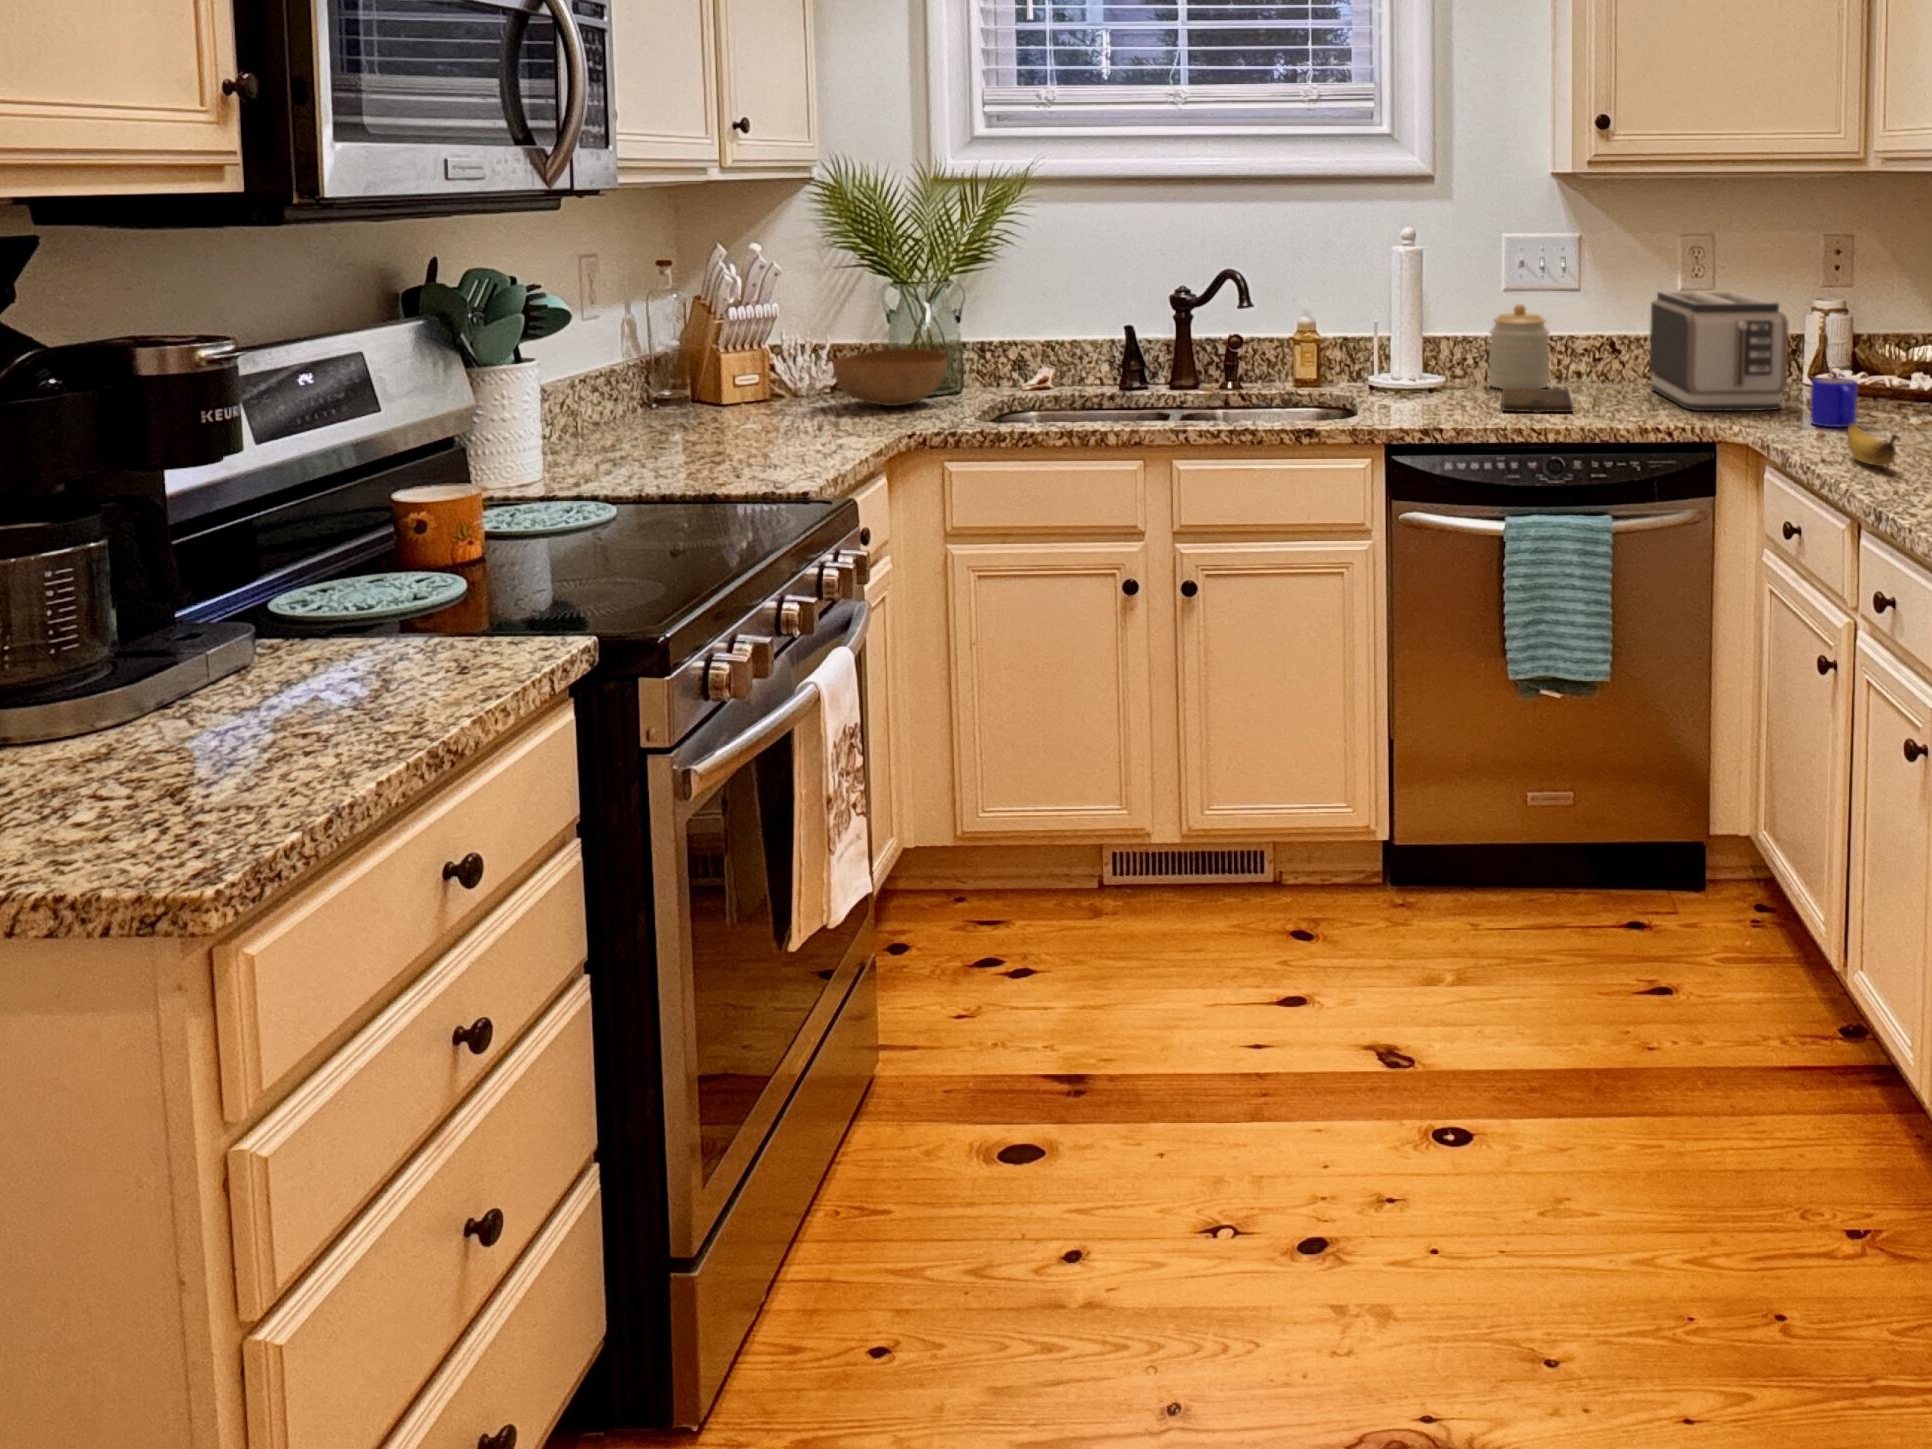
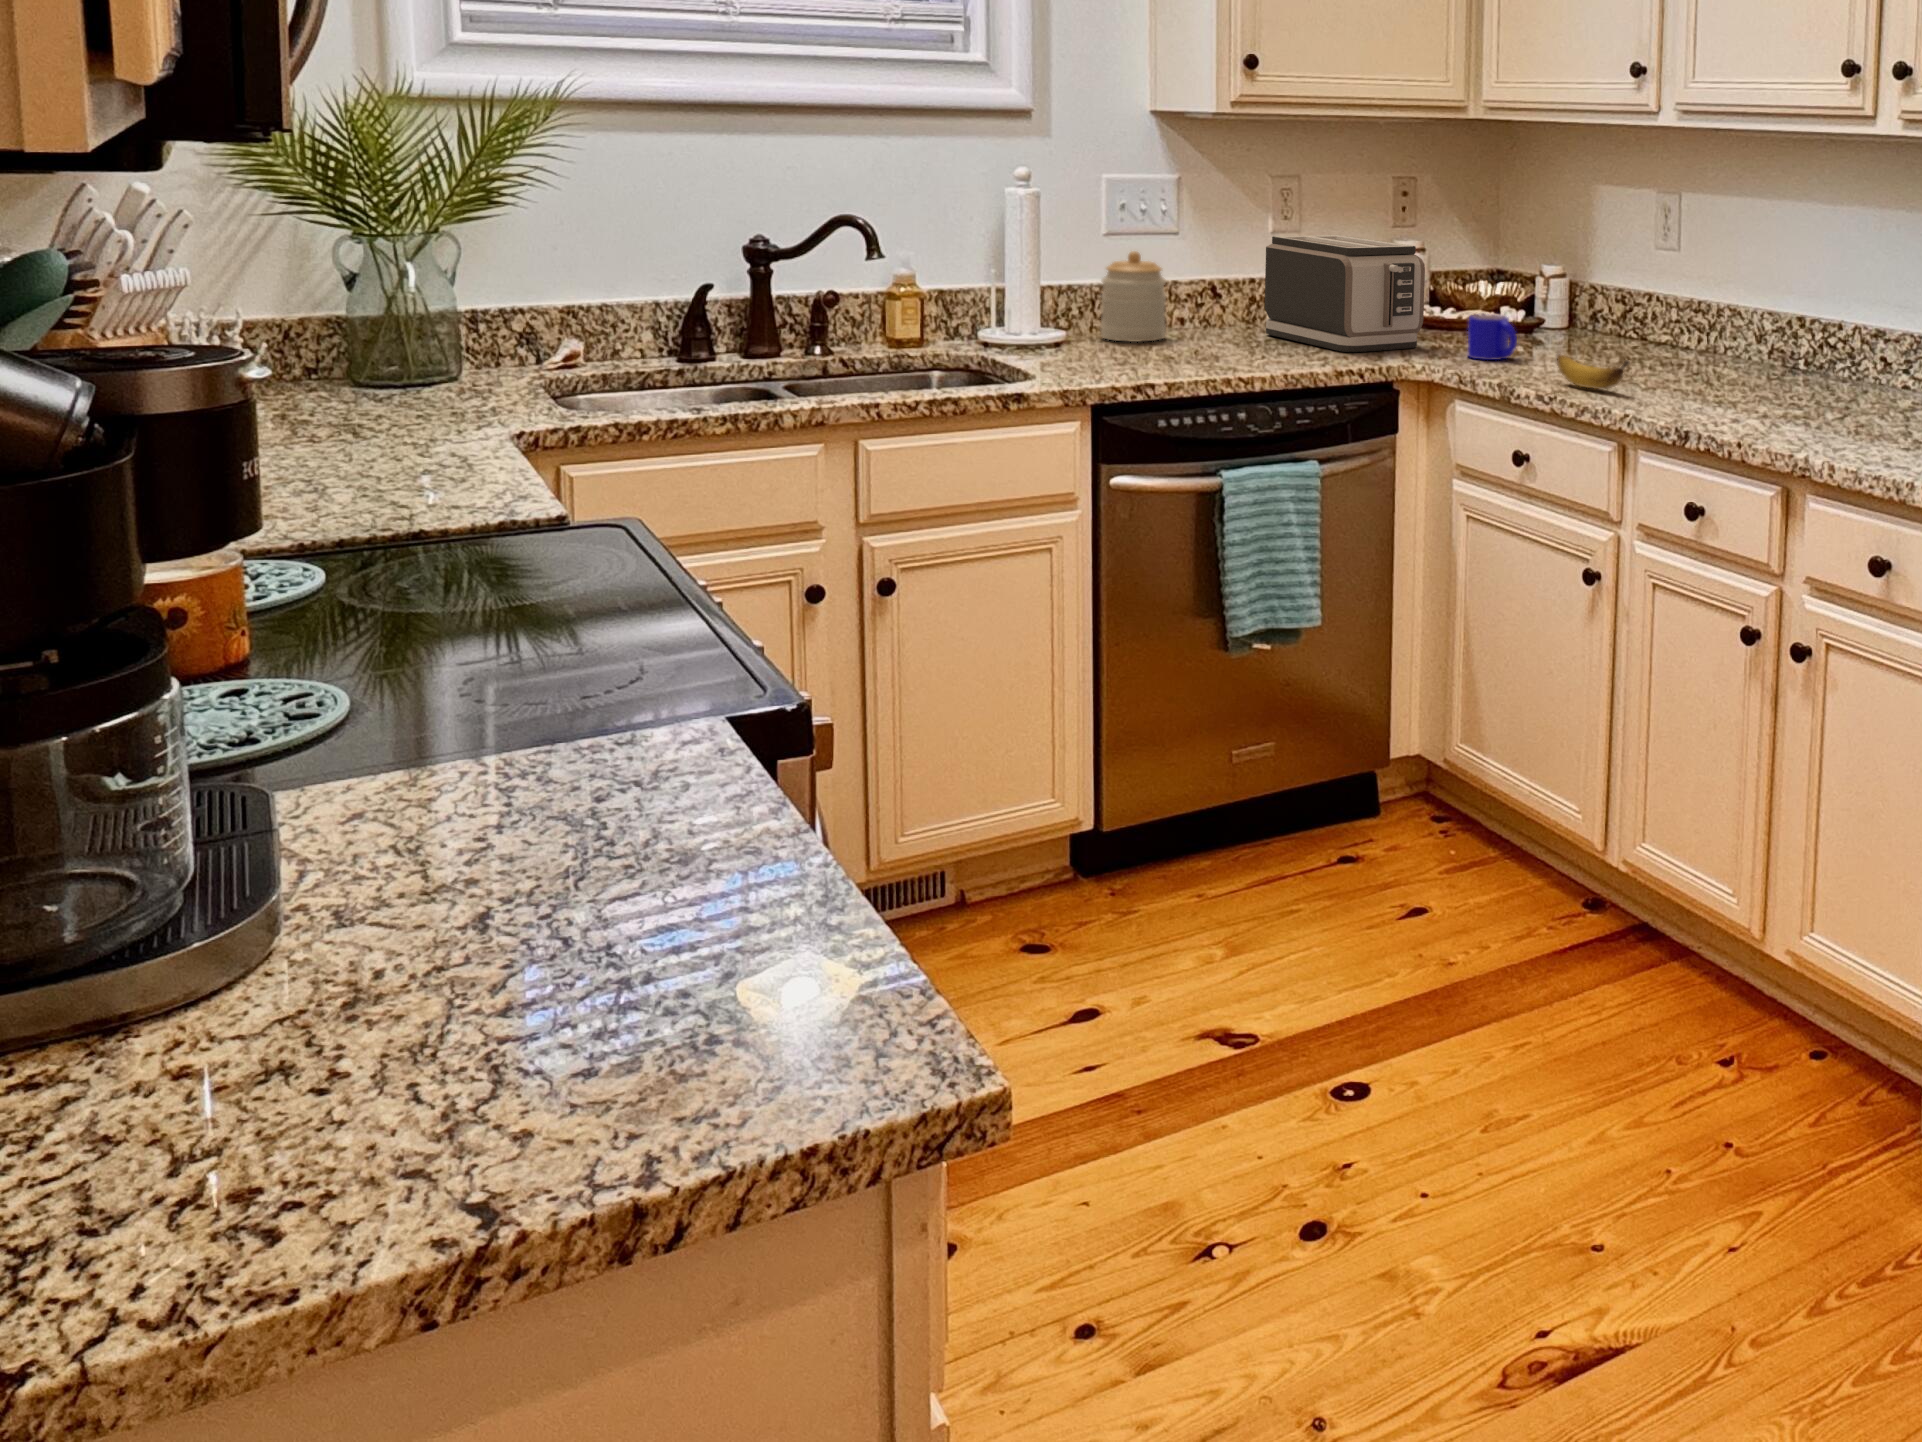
bowl: present [833,349,947,406] -> none [307,326,482,403]
cutting board: present [1502,389,1573,412] -> none [1143,338,1248,363]

